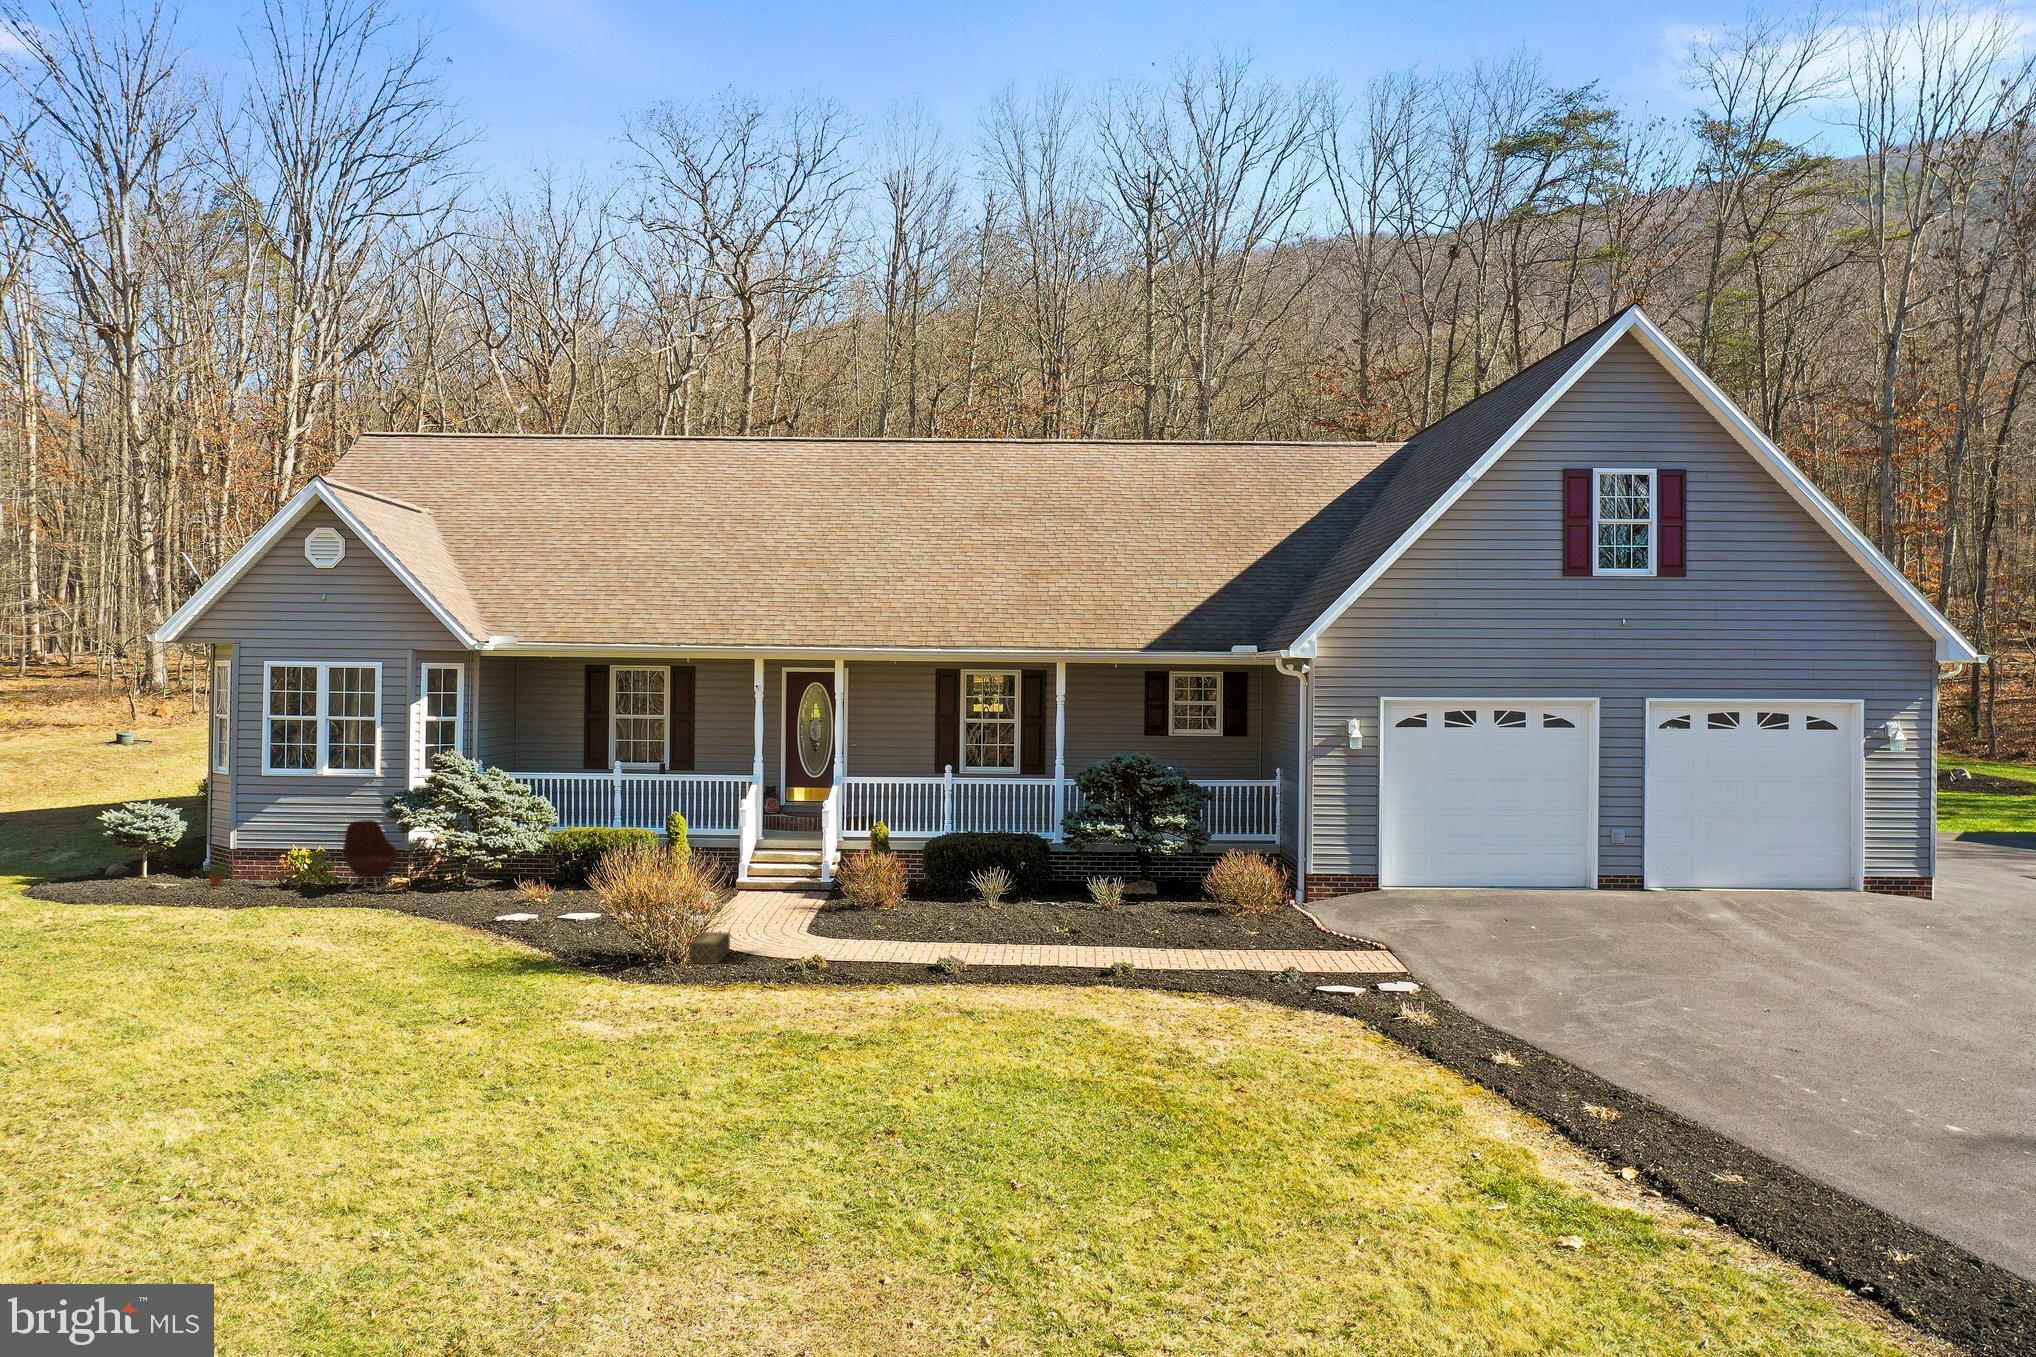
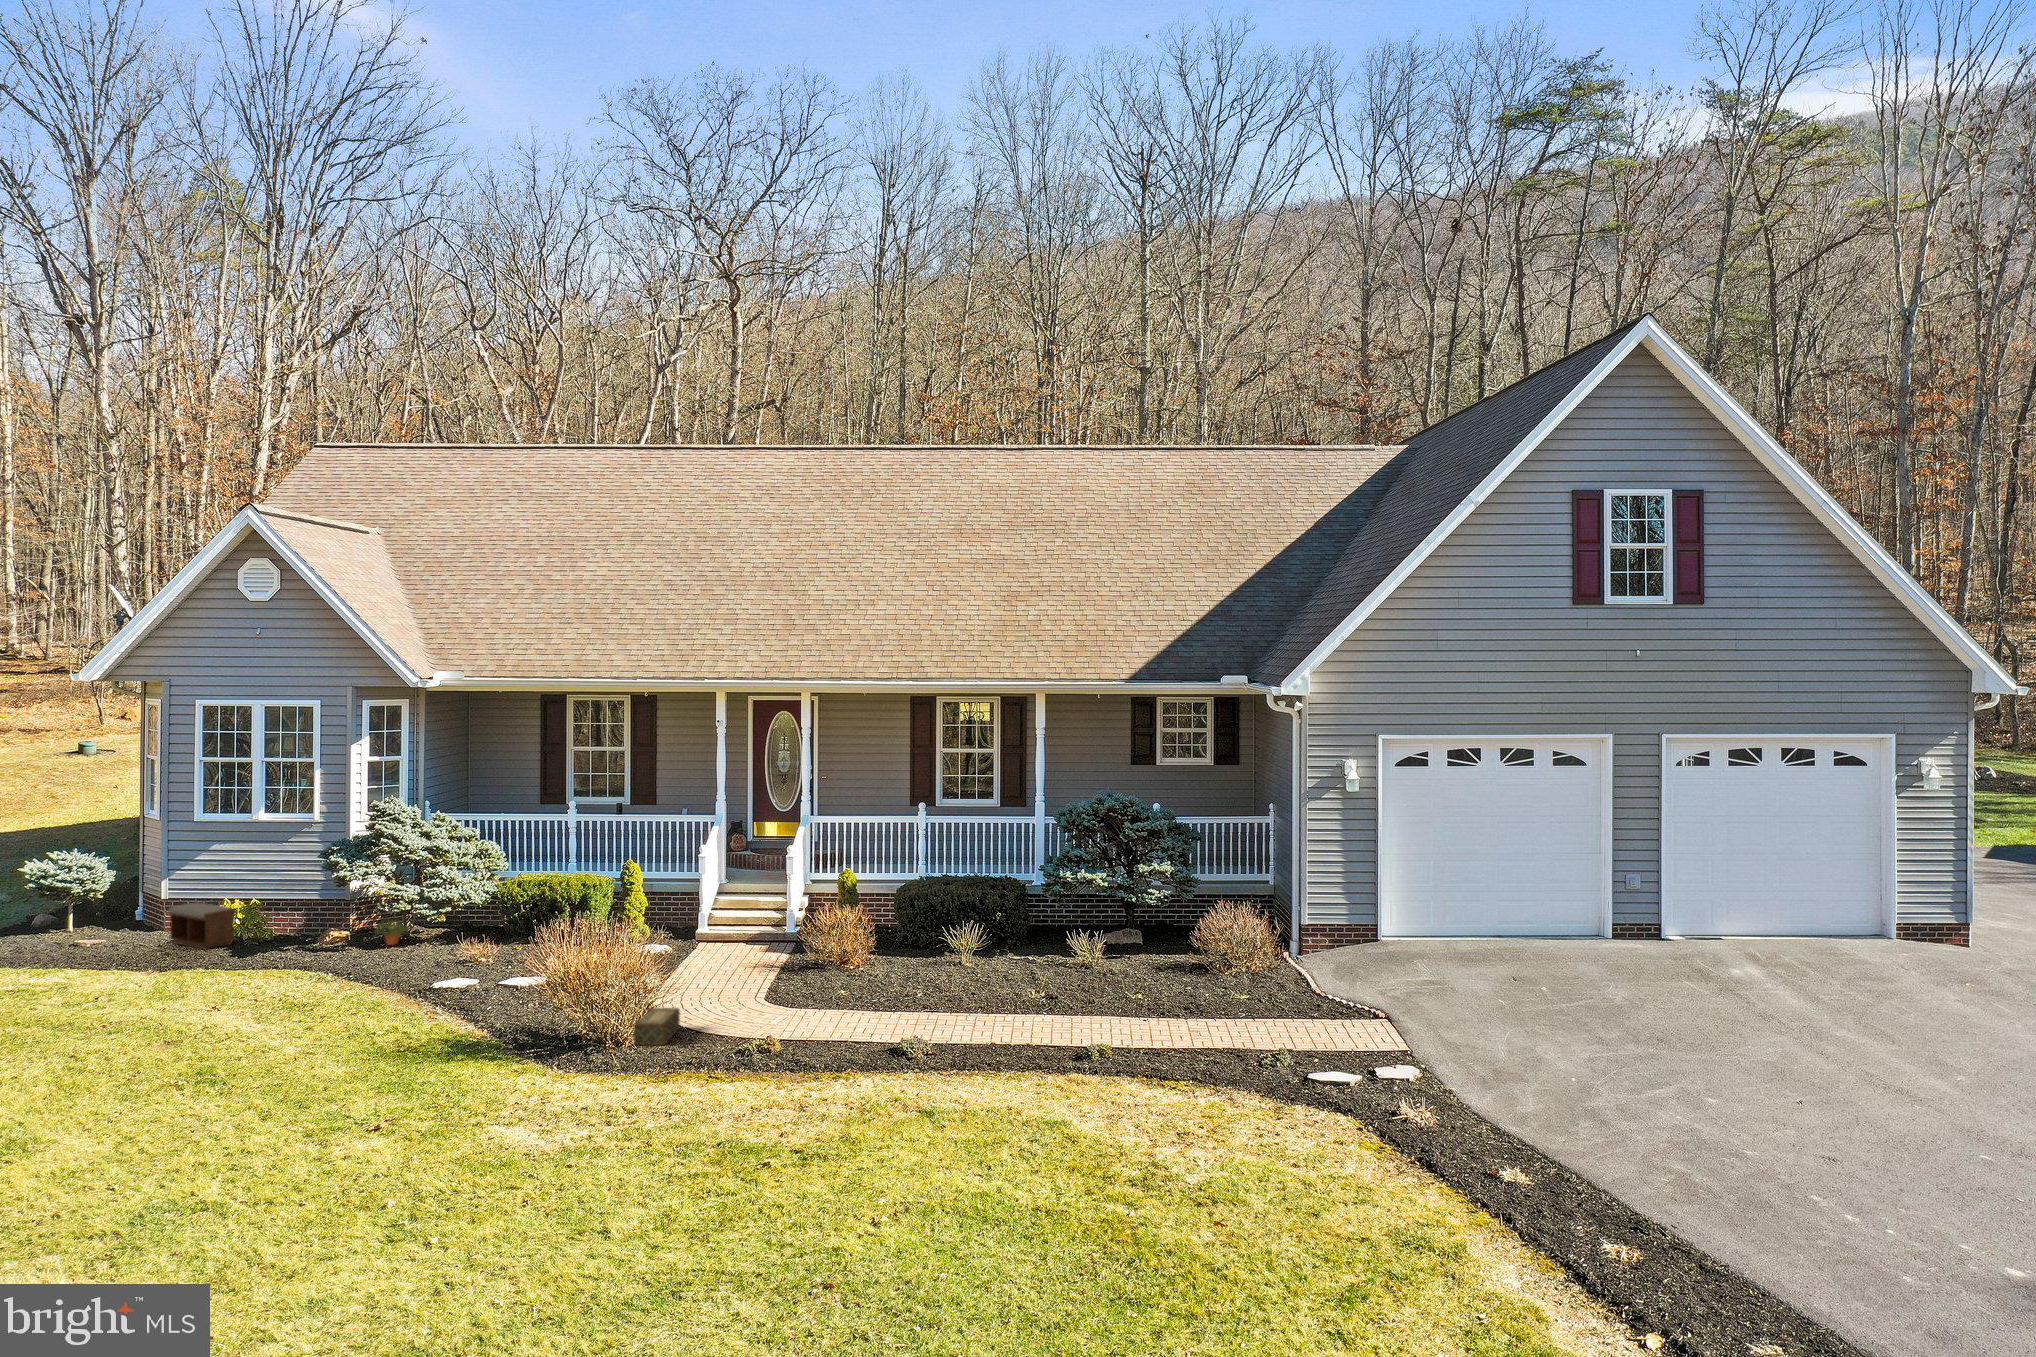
chair: present [342,820,399,891] -> none [276,870,337,948]
bench: none [241,850,303,892] -> present [169,903,235,949]
potted plant: present [198,863,237,885] -> present [375,920,411,945]

